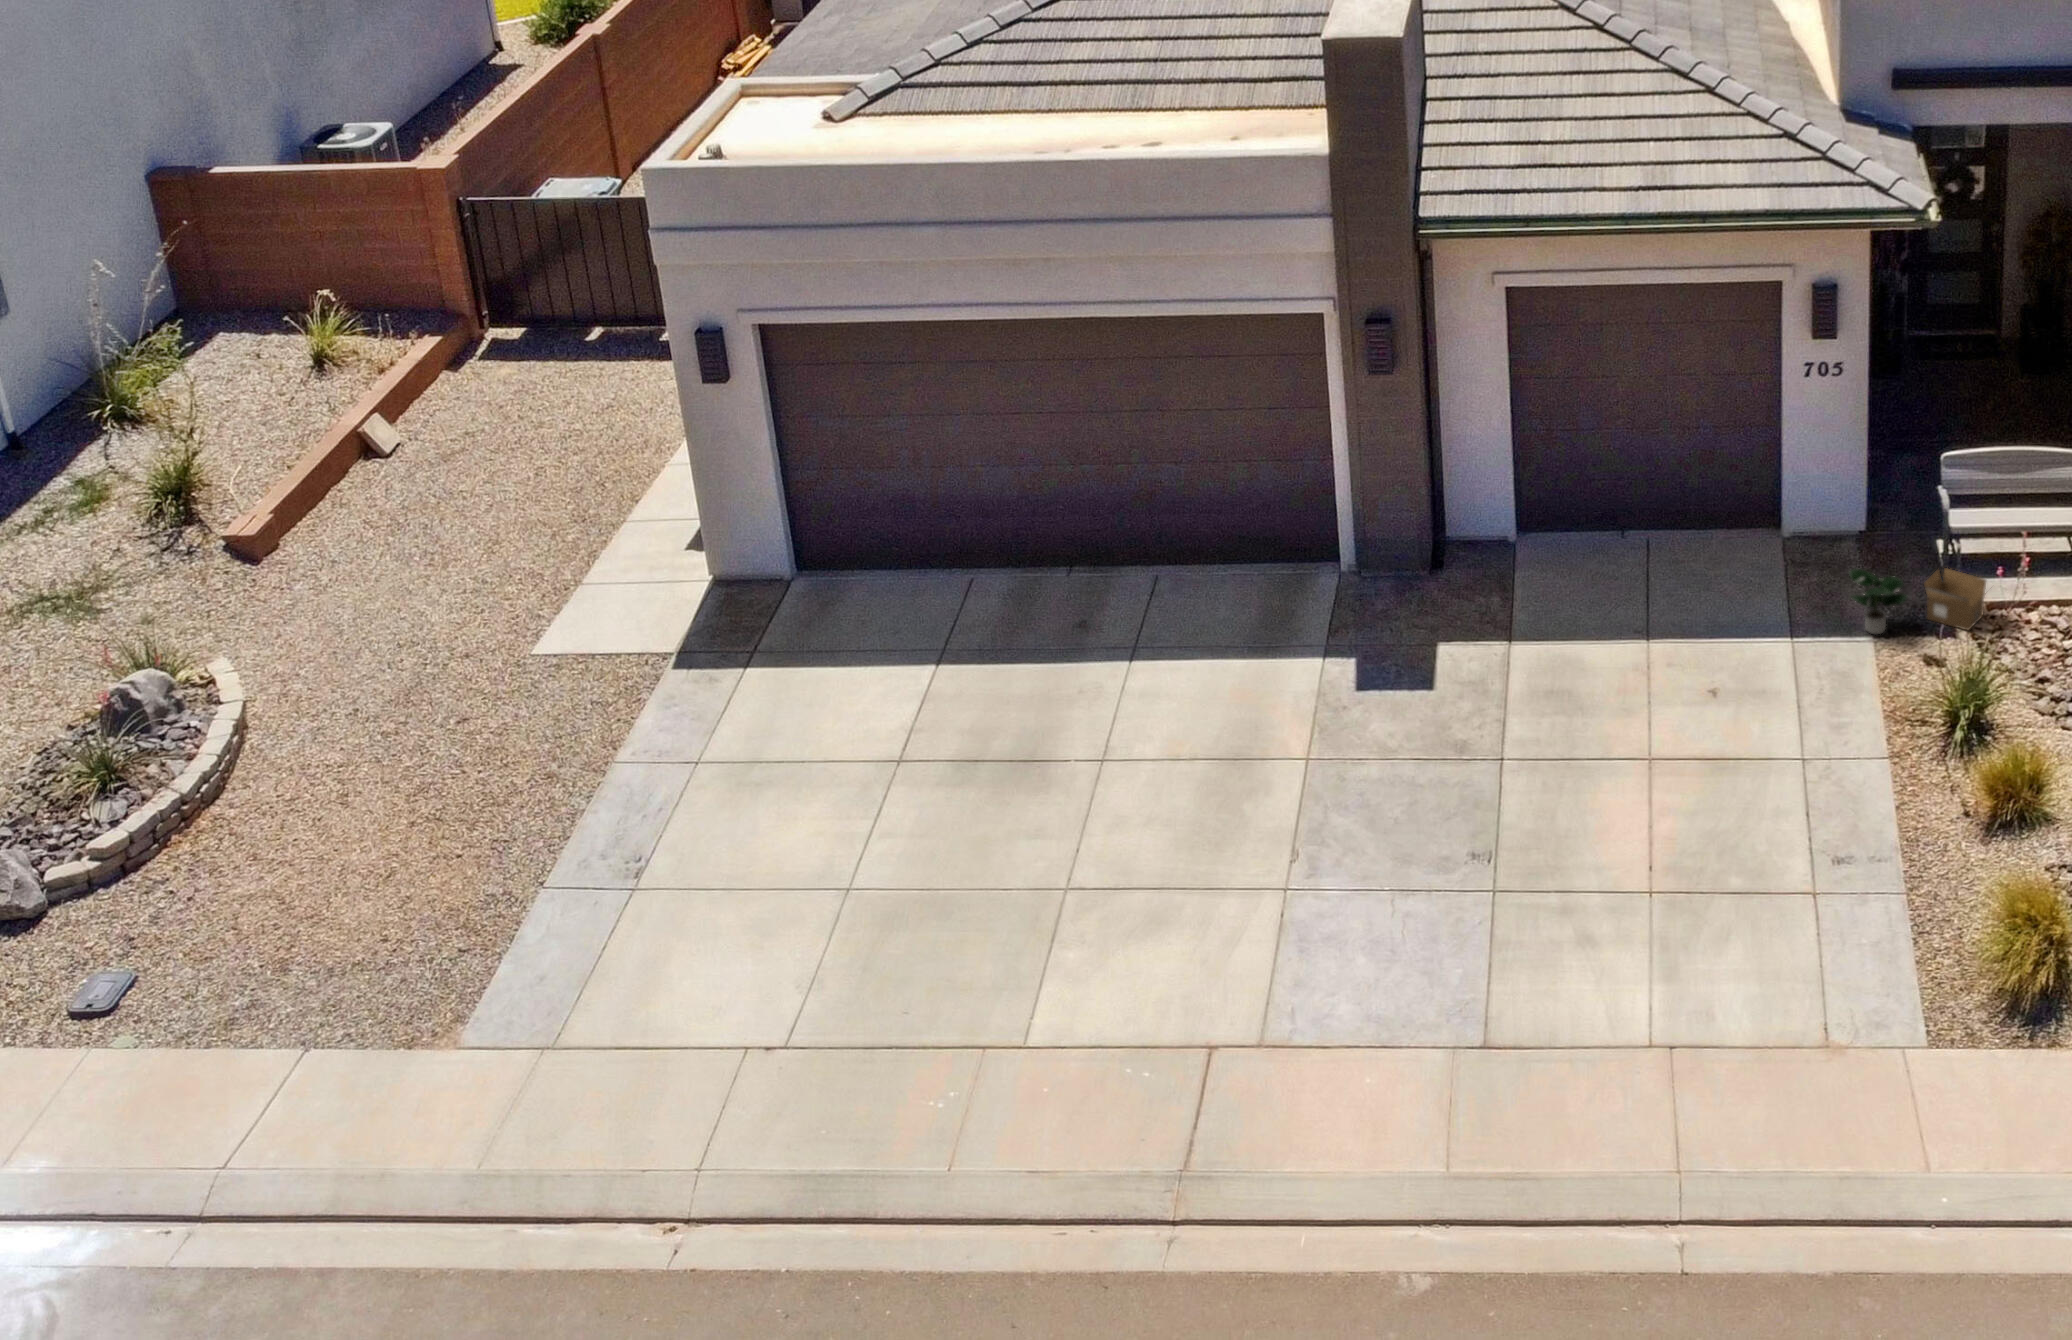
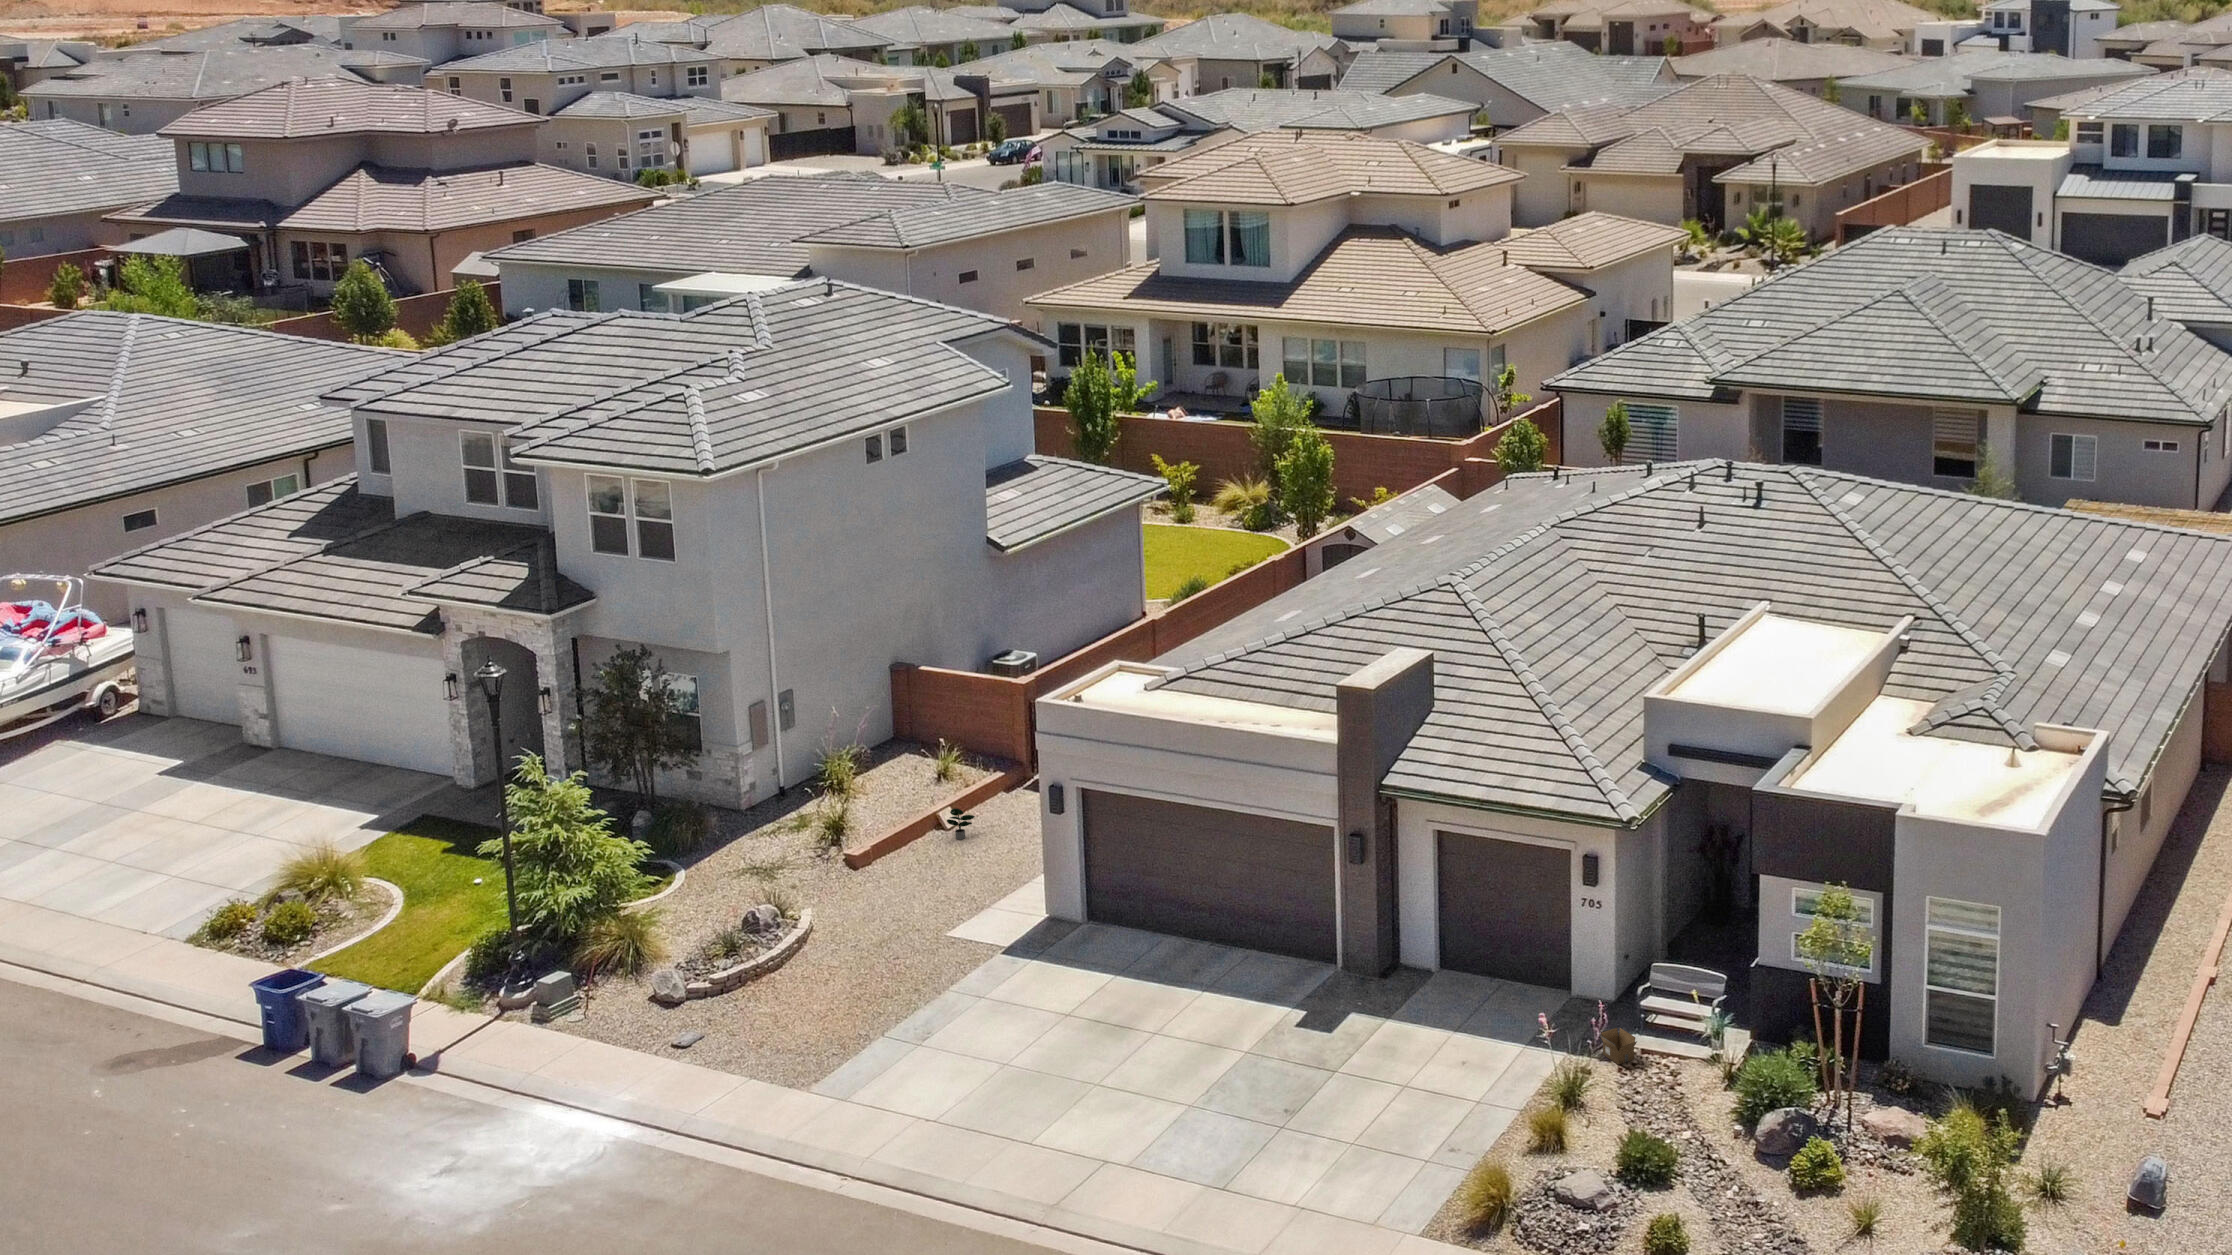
potted plant: present [1849,569,1907,634] -> present [947,808,975,840]

